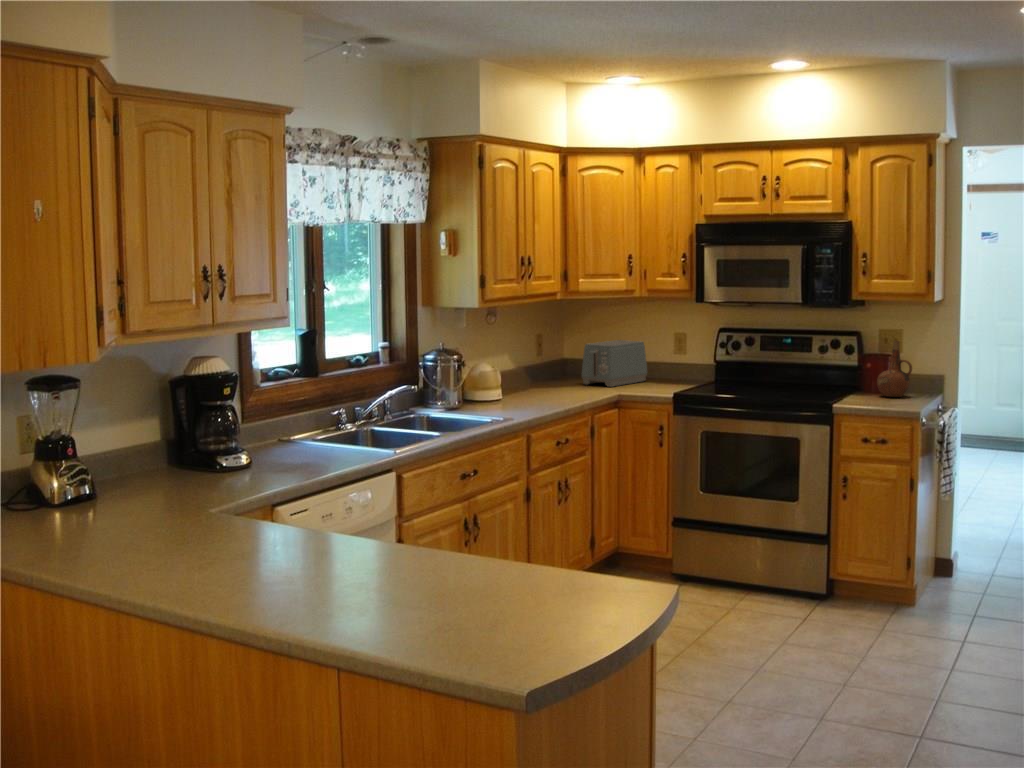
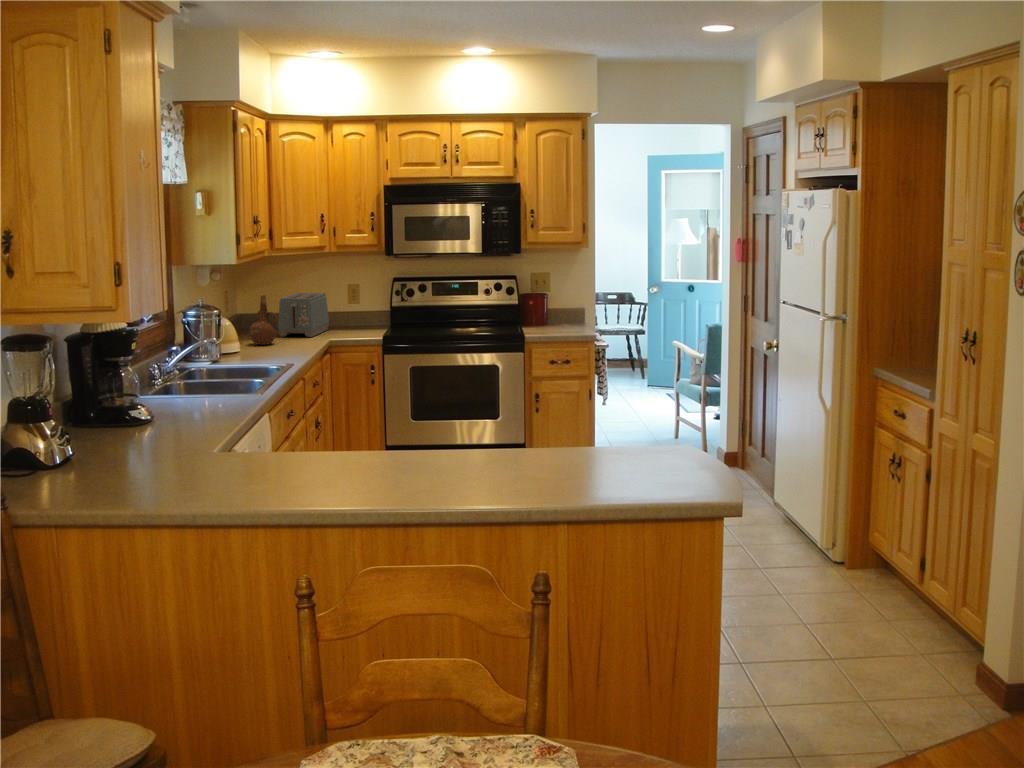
ceramic pitcher: present [877,341,912,397] -> present [249,296,278,345]

